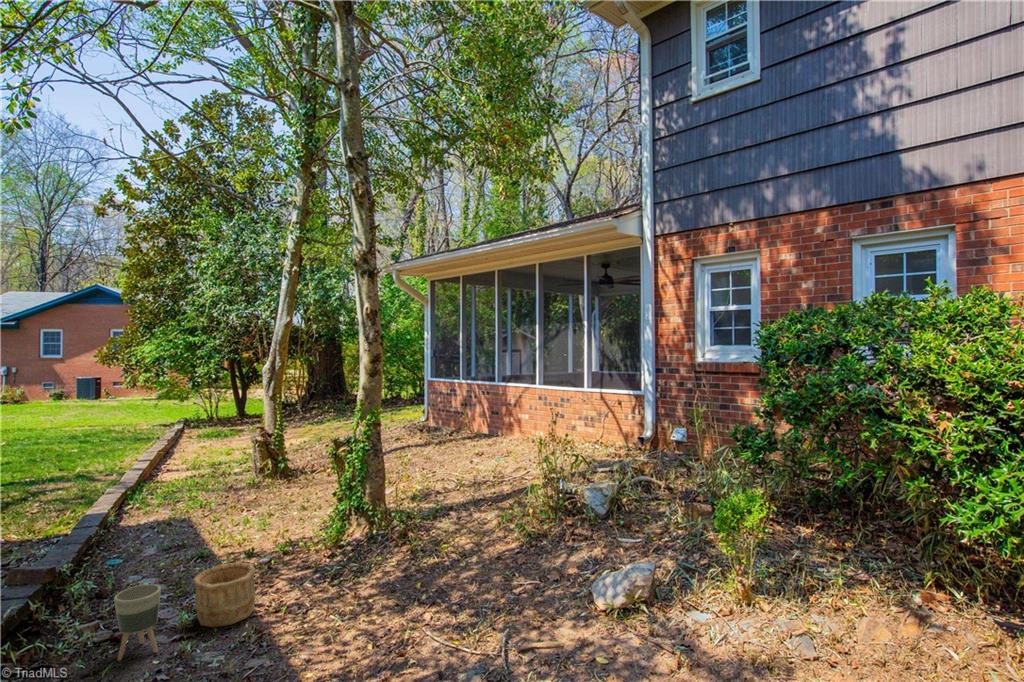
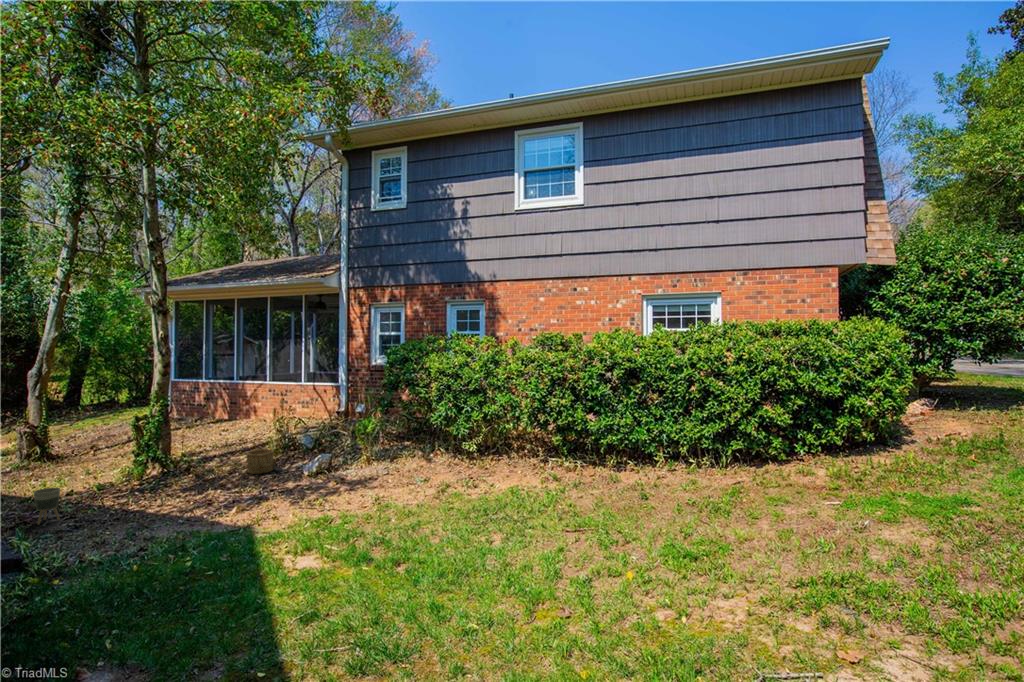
wooden bucket: present [194,562,255,628] -> present [247,449,274,474]

